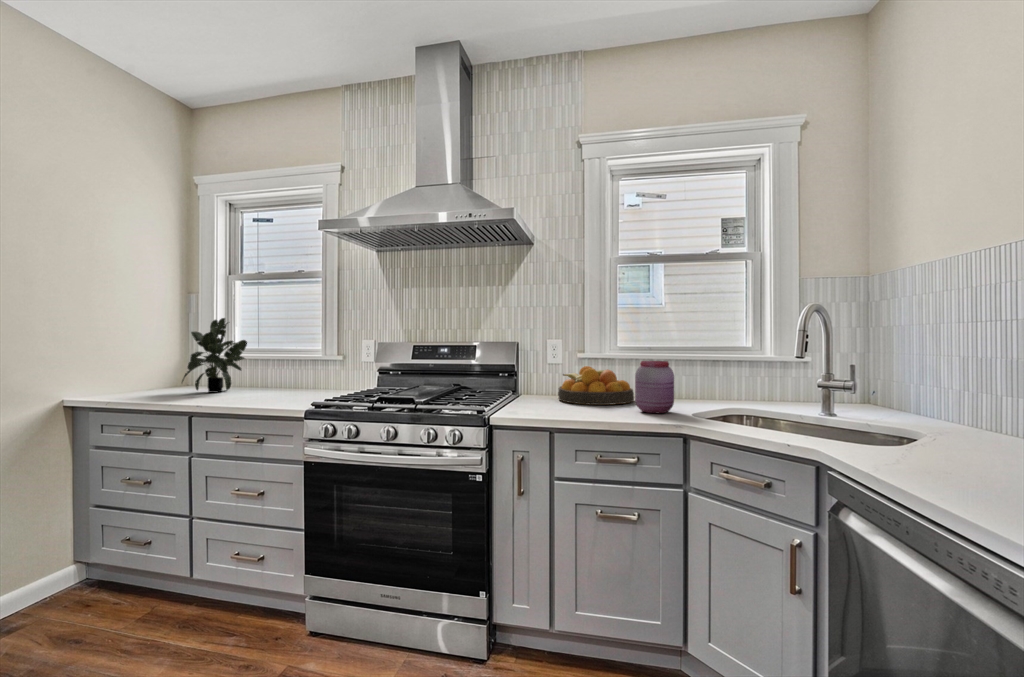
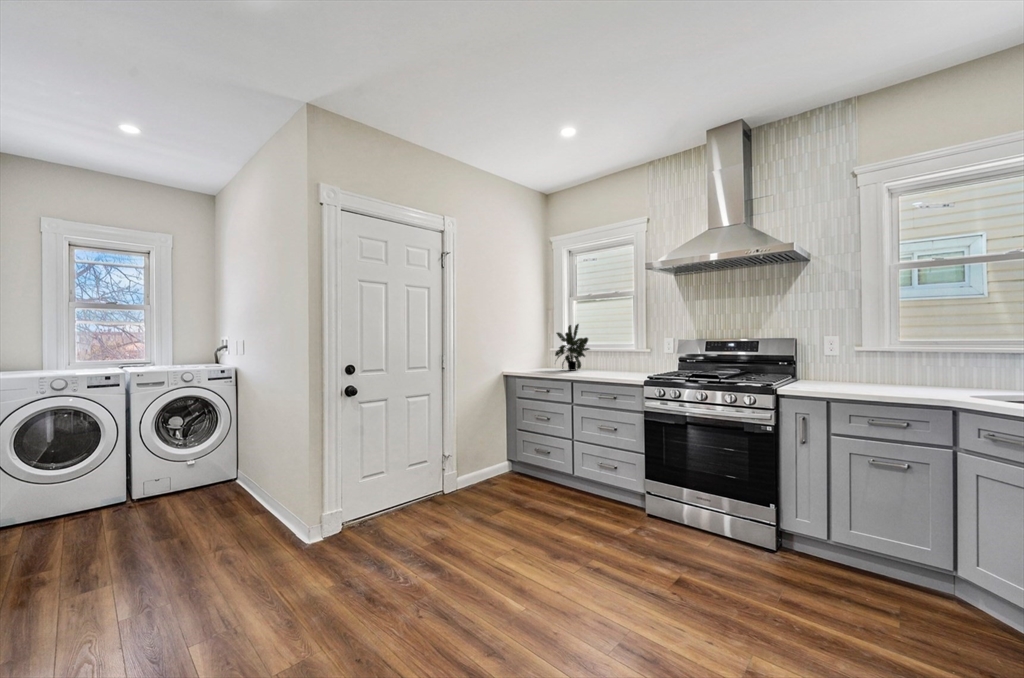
jar: present [635,361,674,413] -> none [907,351,946,392]
fruit bowl: present [558,366,634,405] -> none [833,356,908,386]

